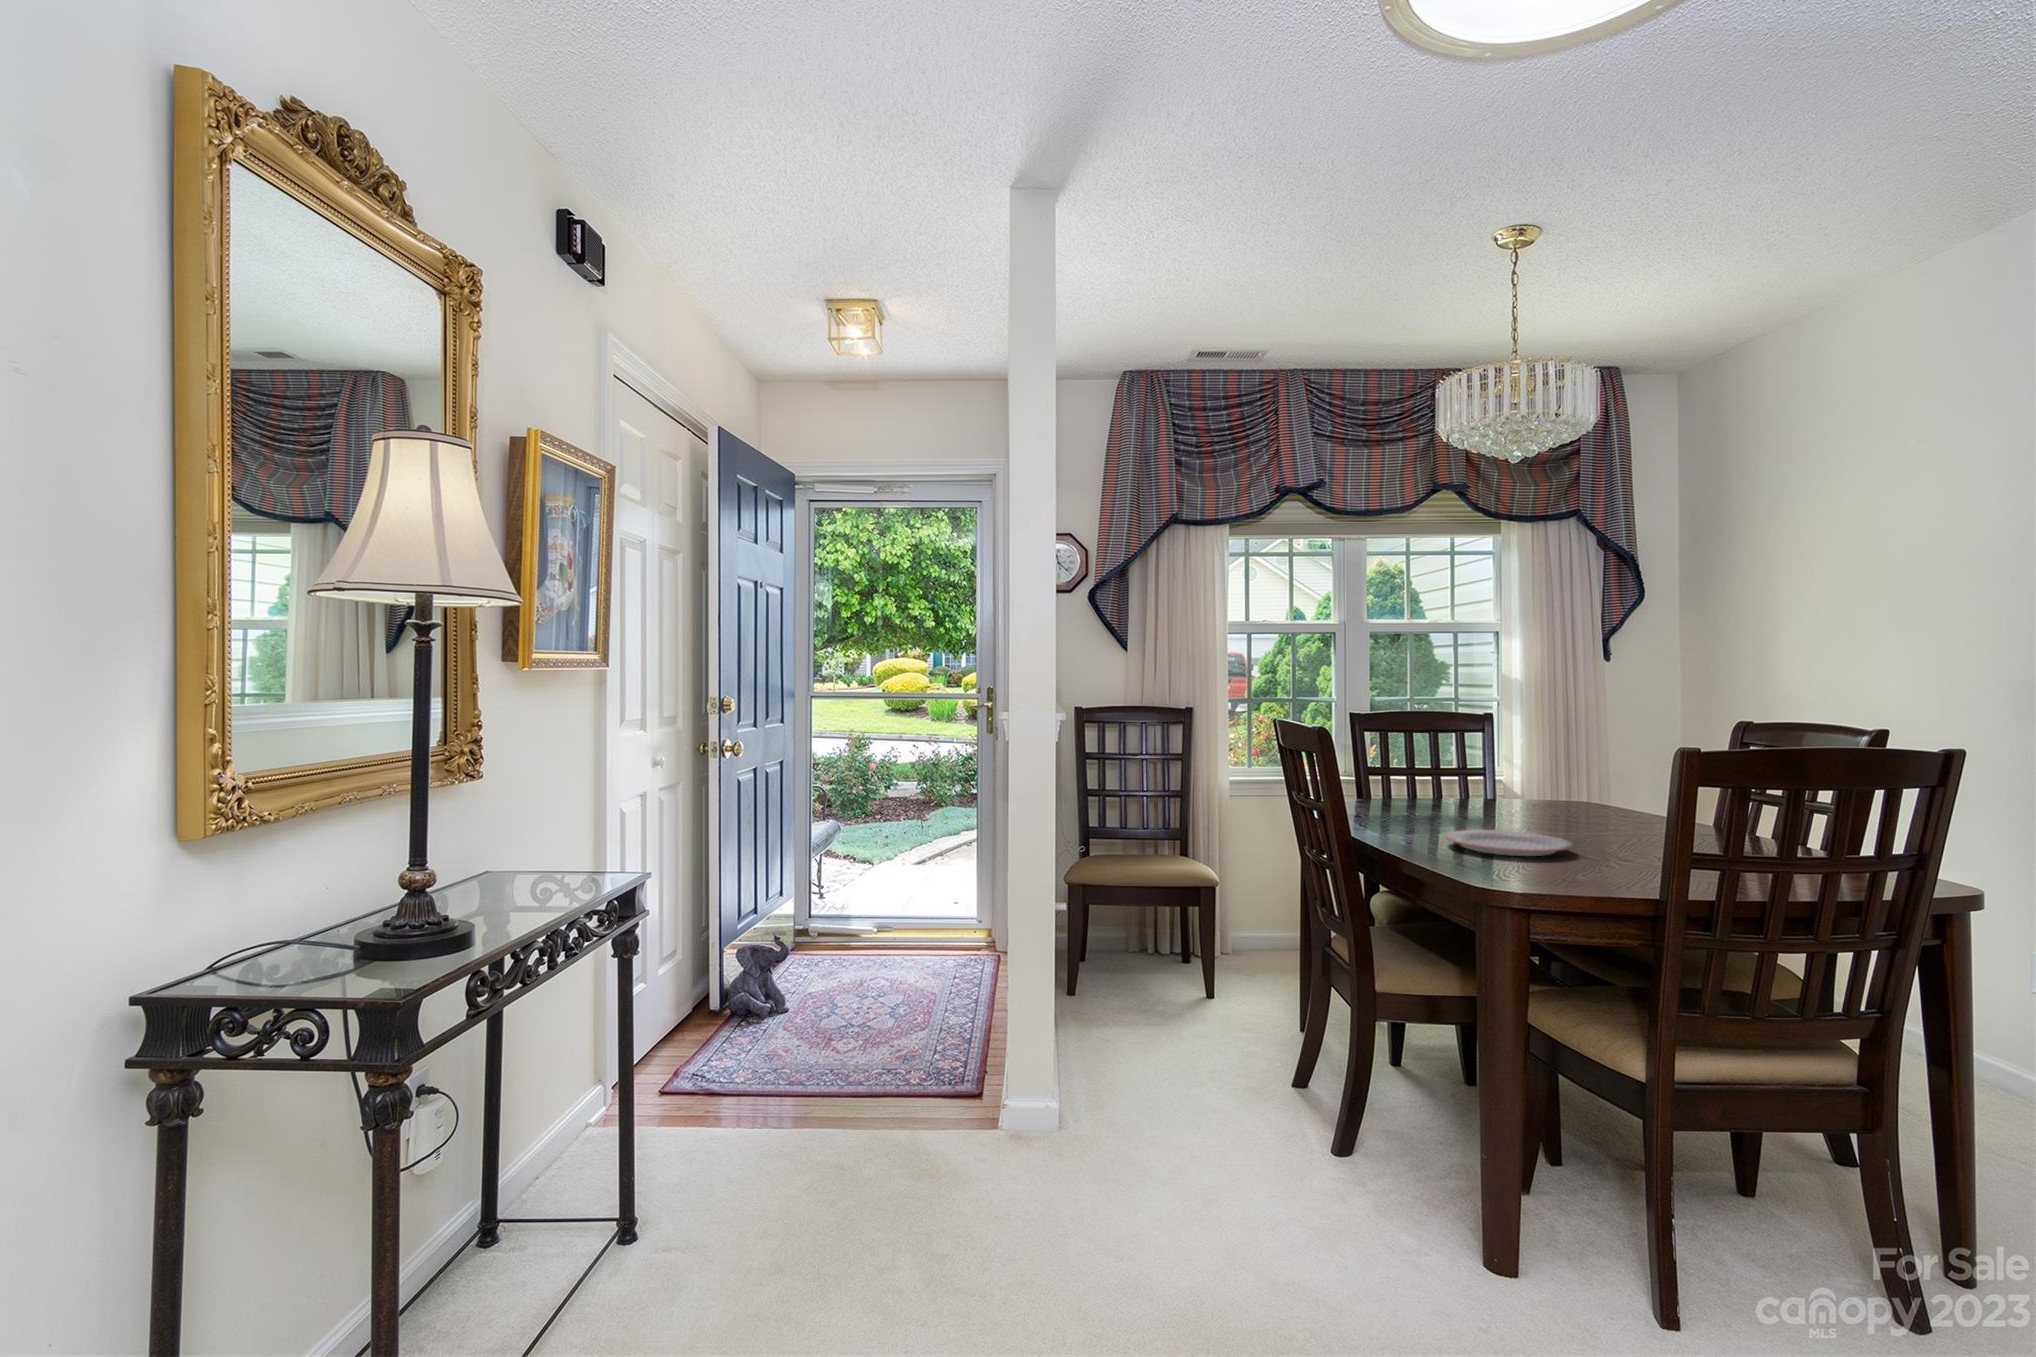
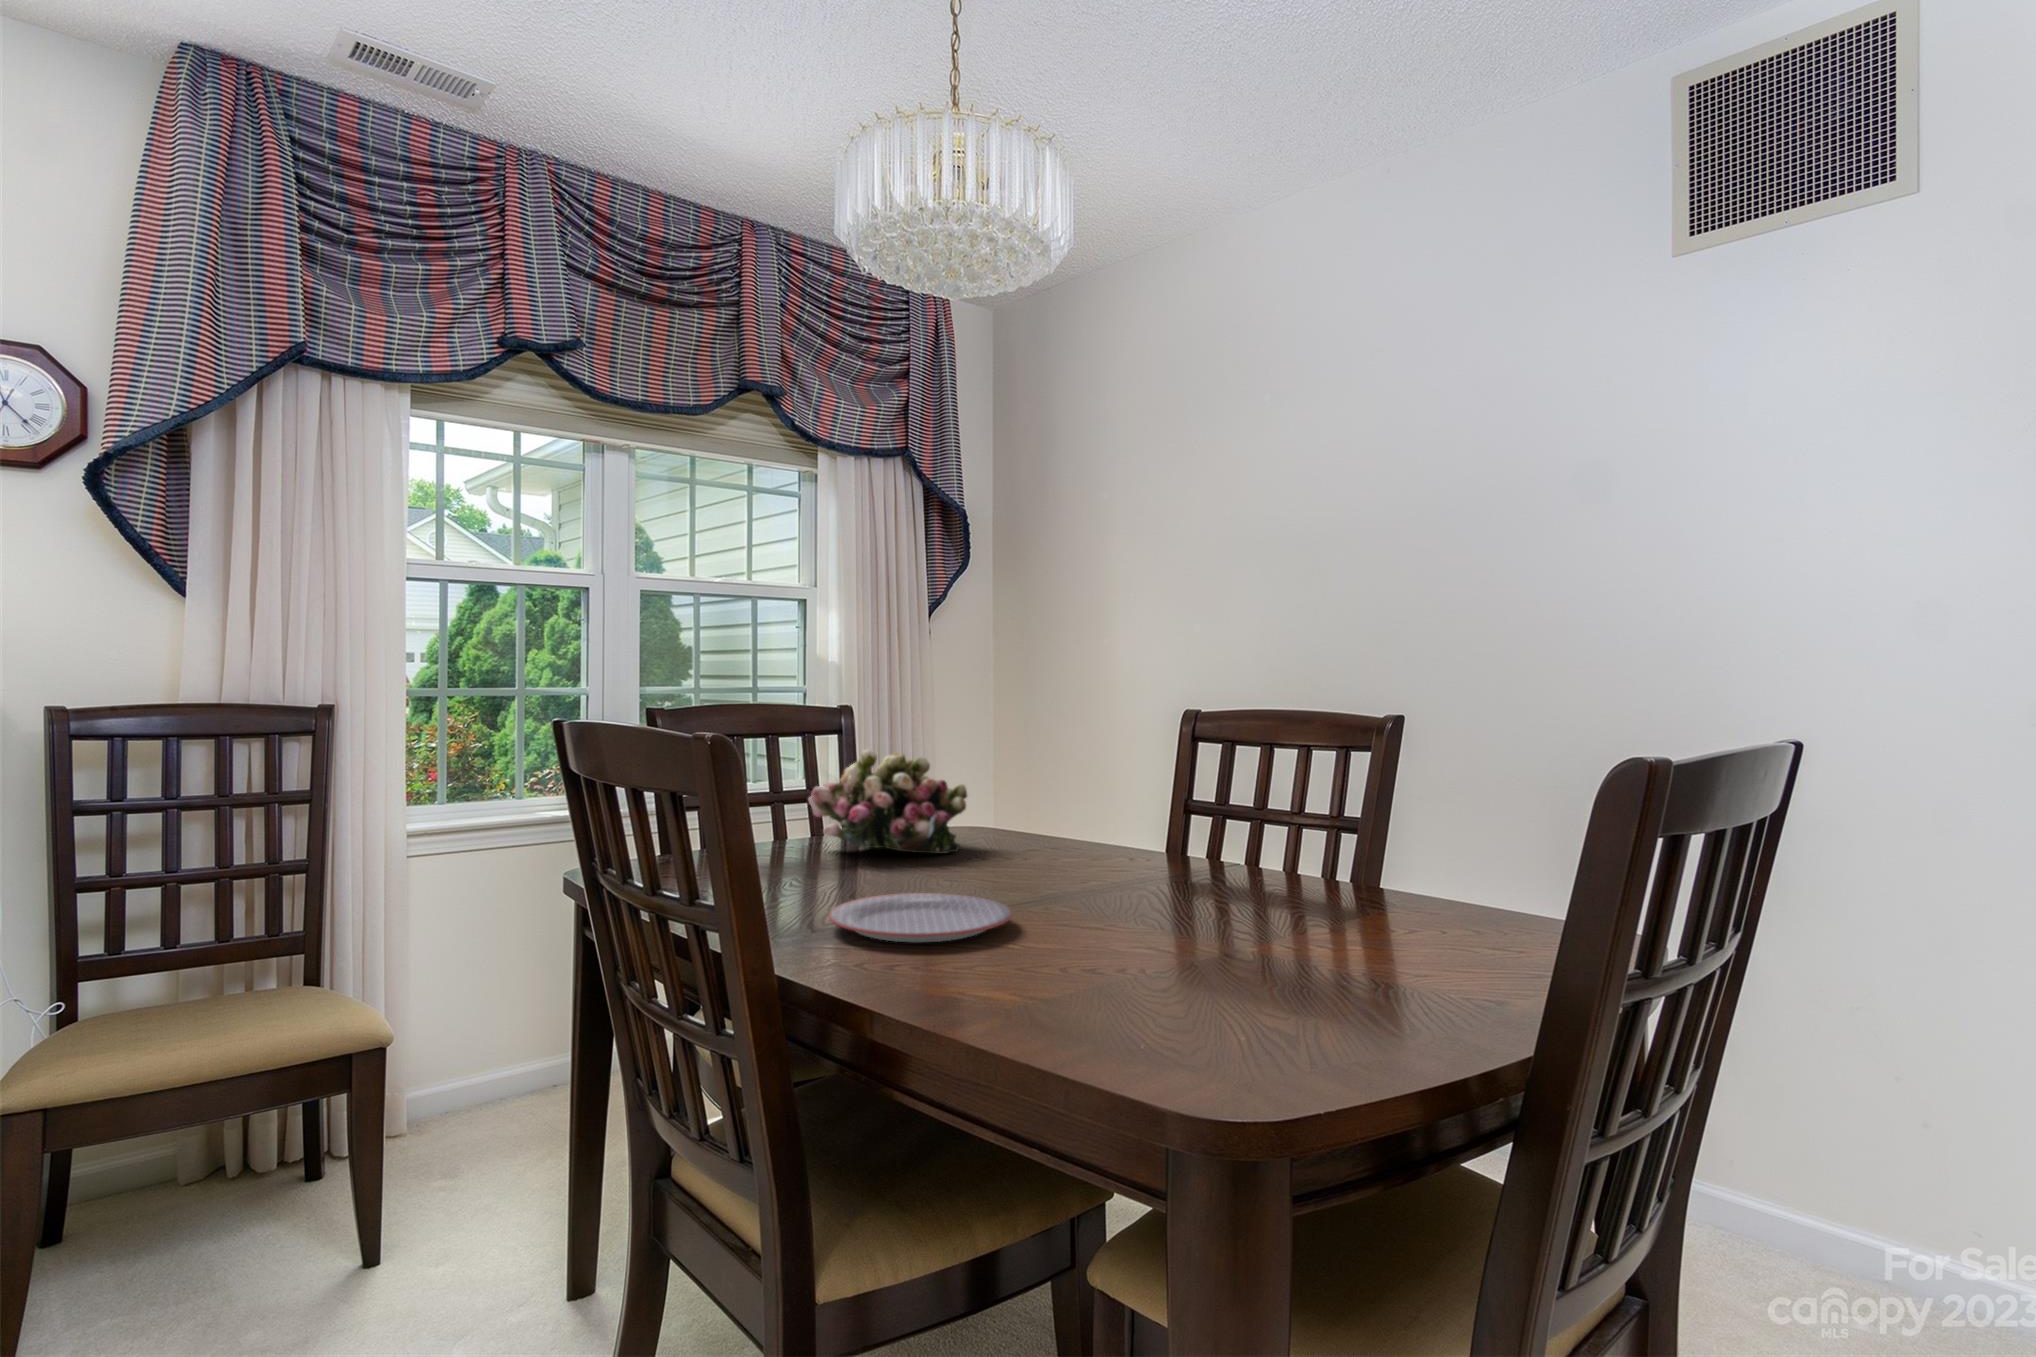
flower arrangement: none [1465,741,1592,817] -> present [808,750,967,853]

